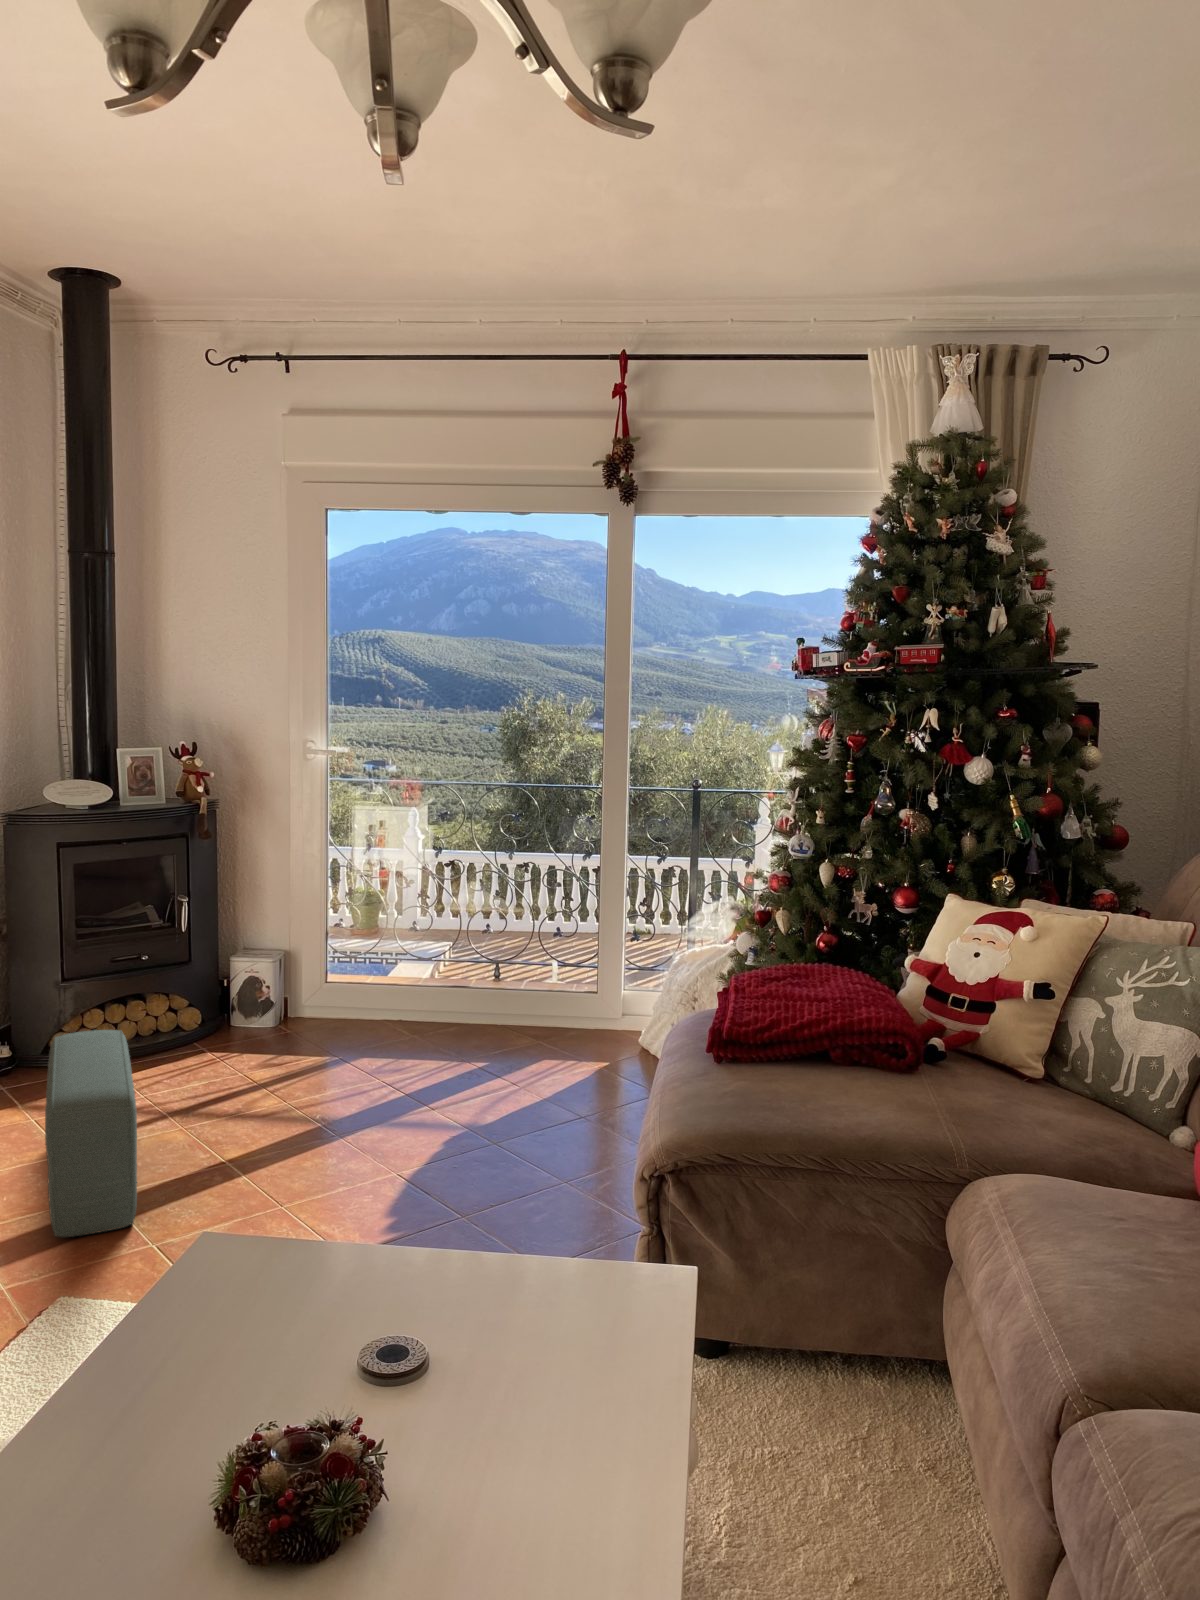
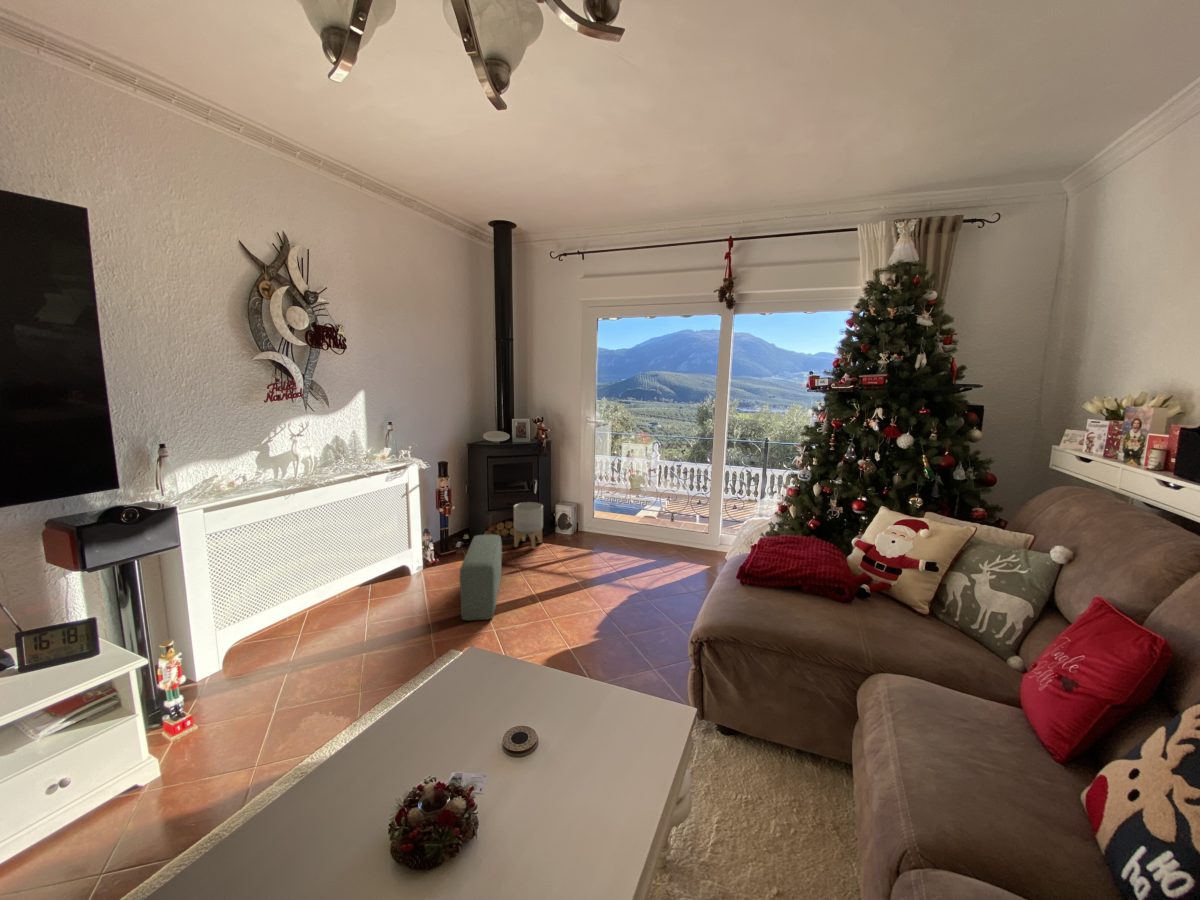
planter: none [133,952,209,1066] -> present [514,502,543,549]

